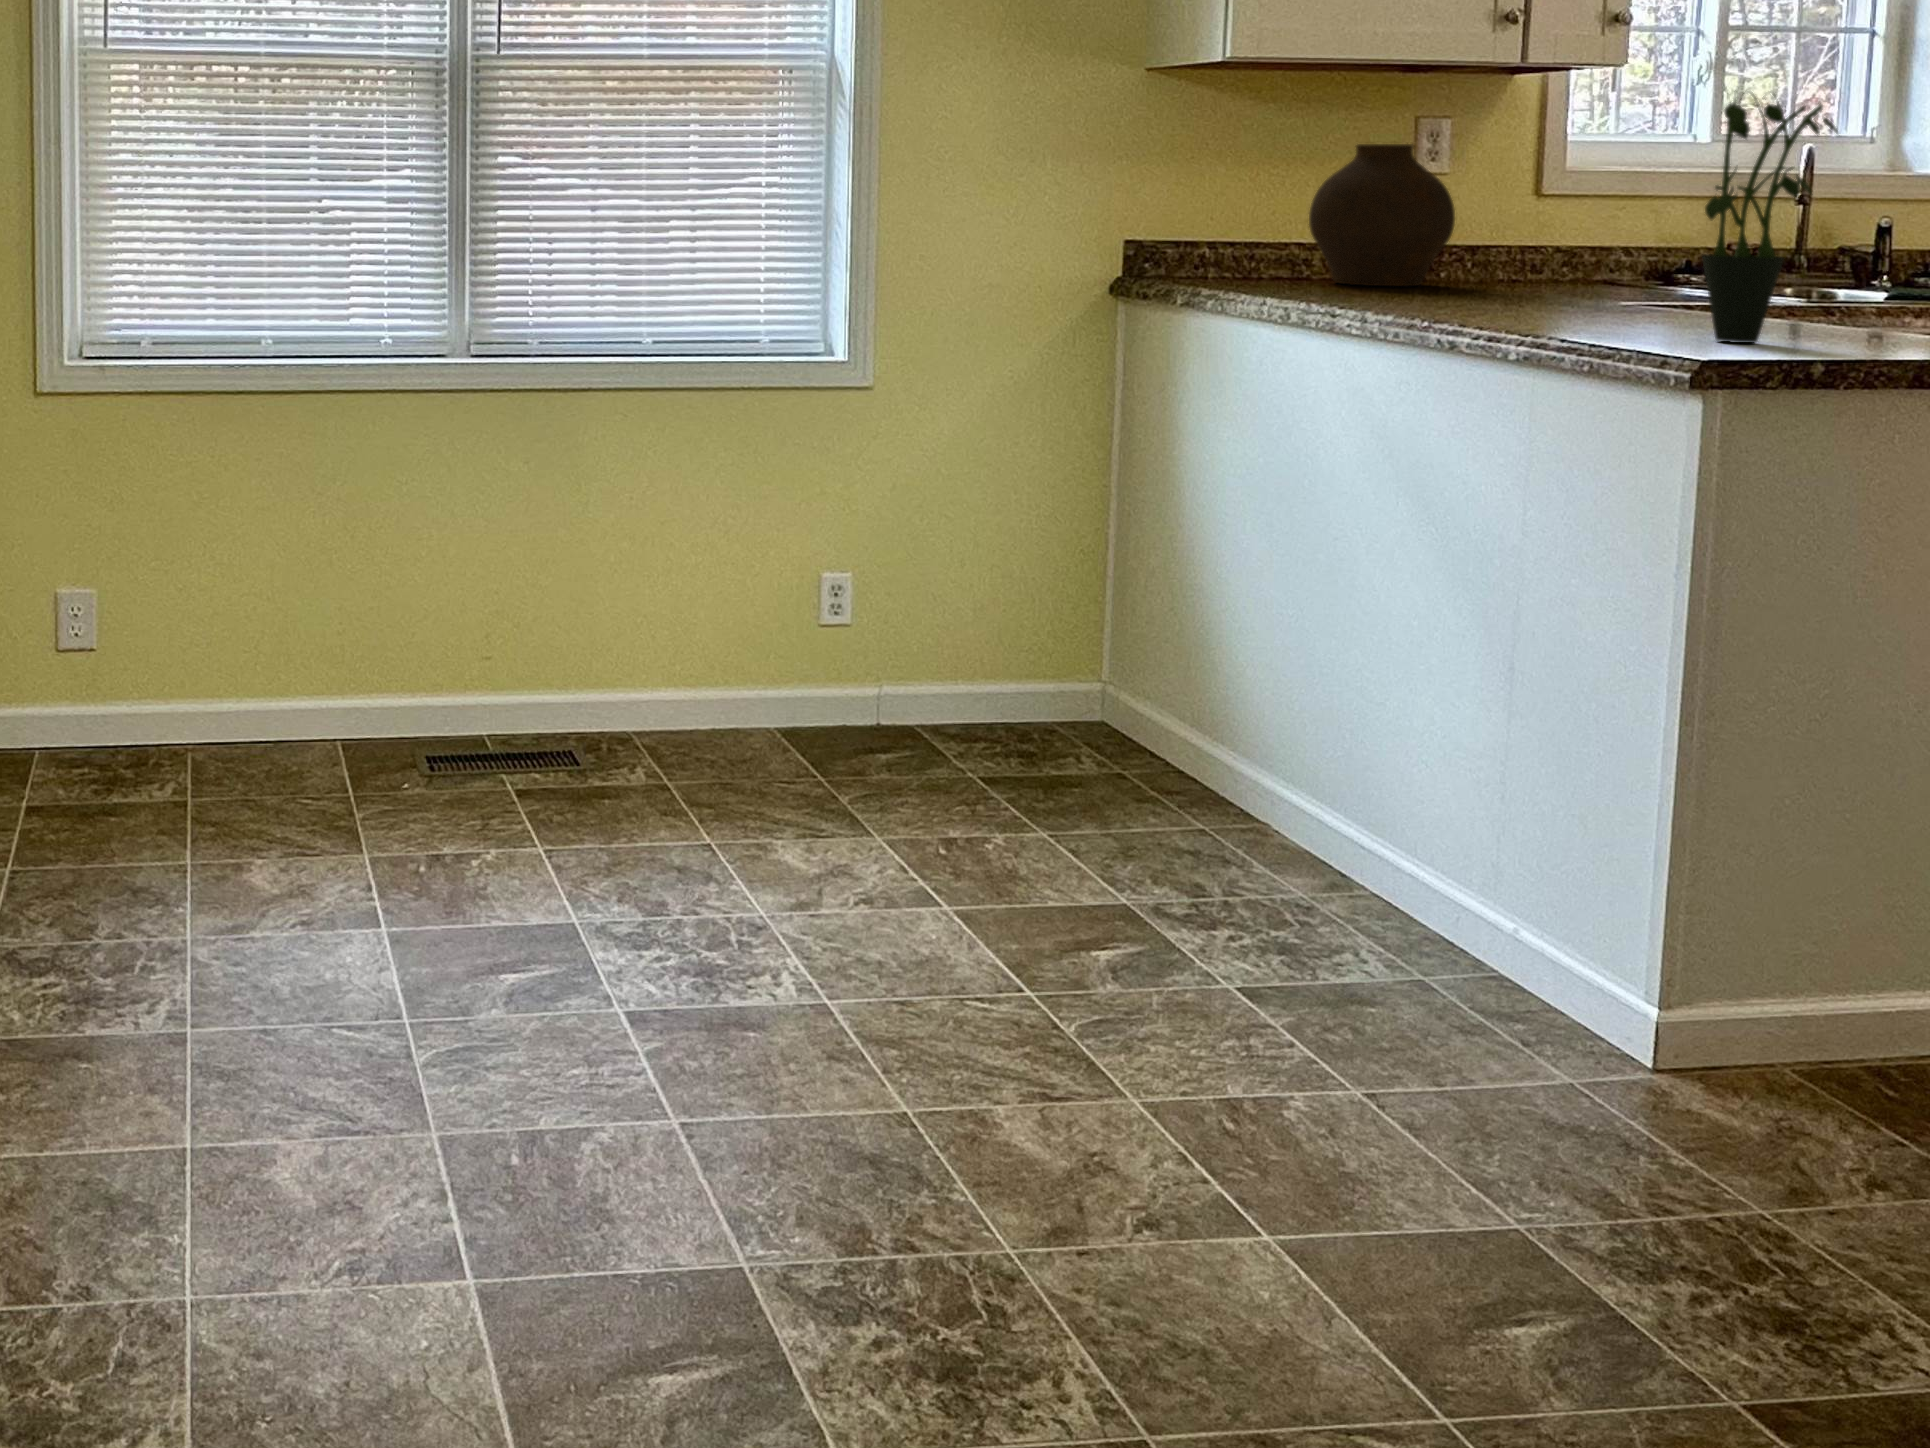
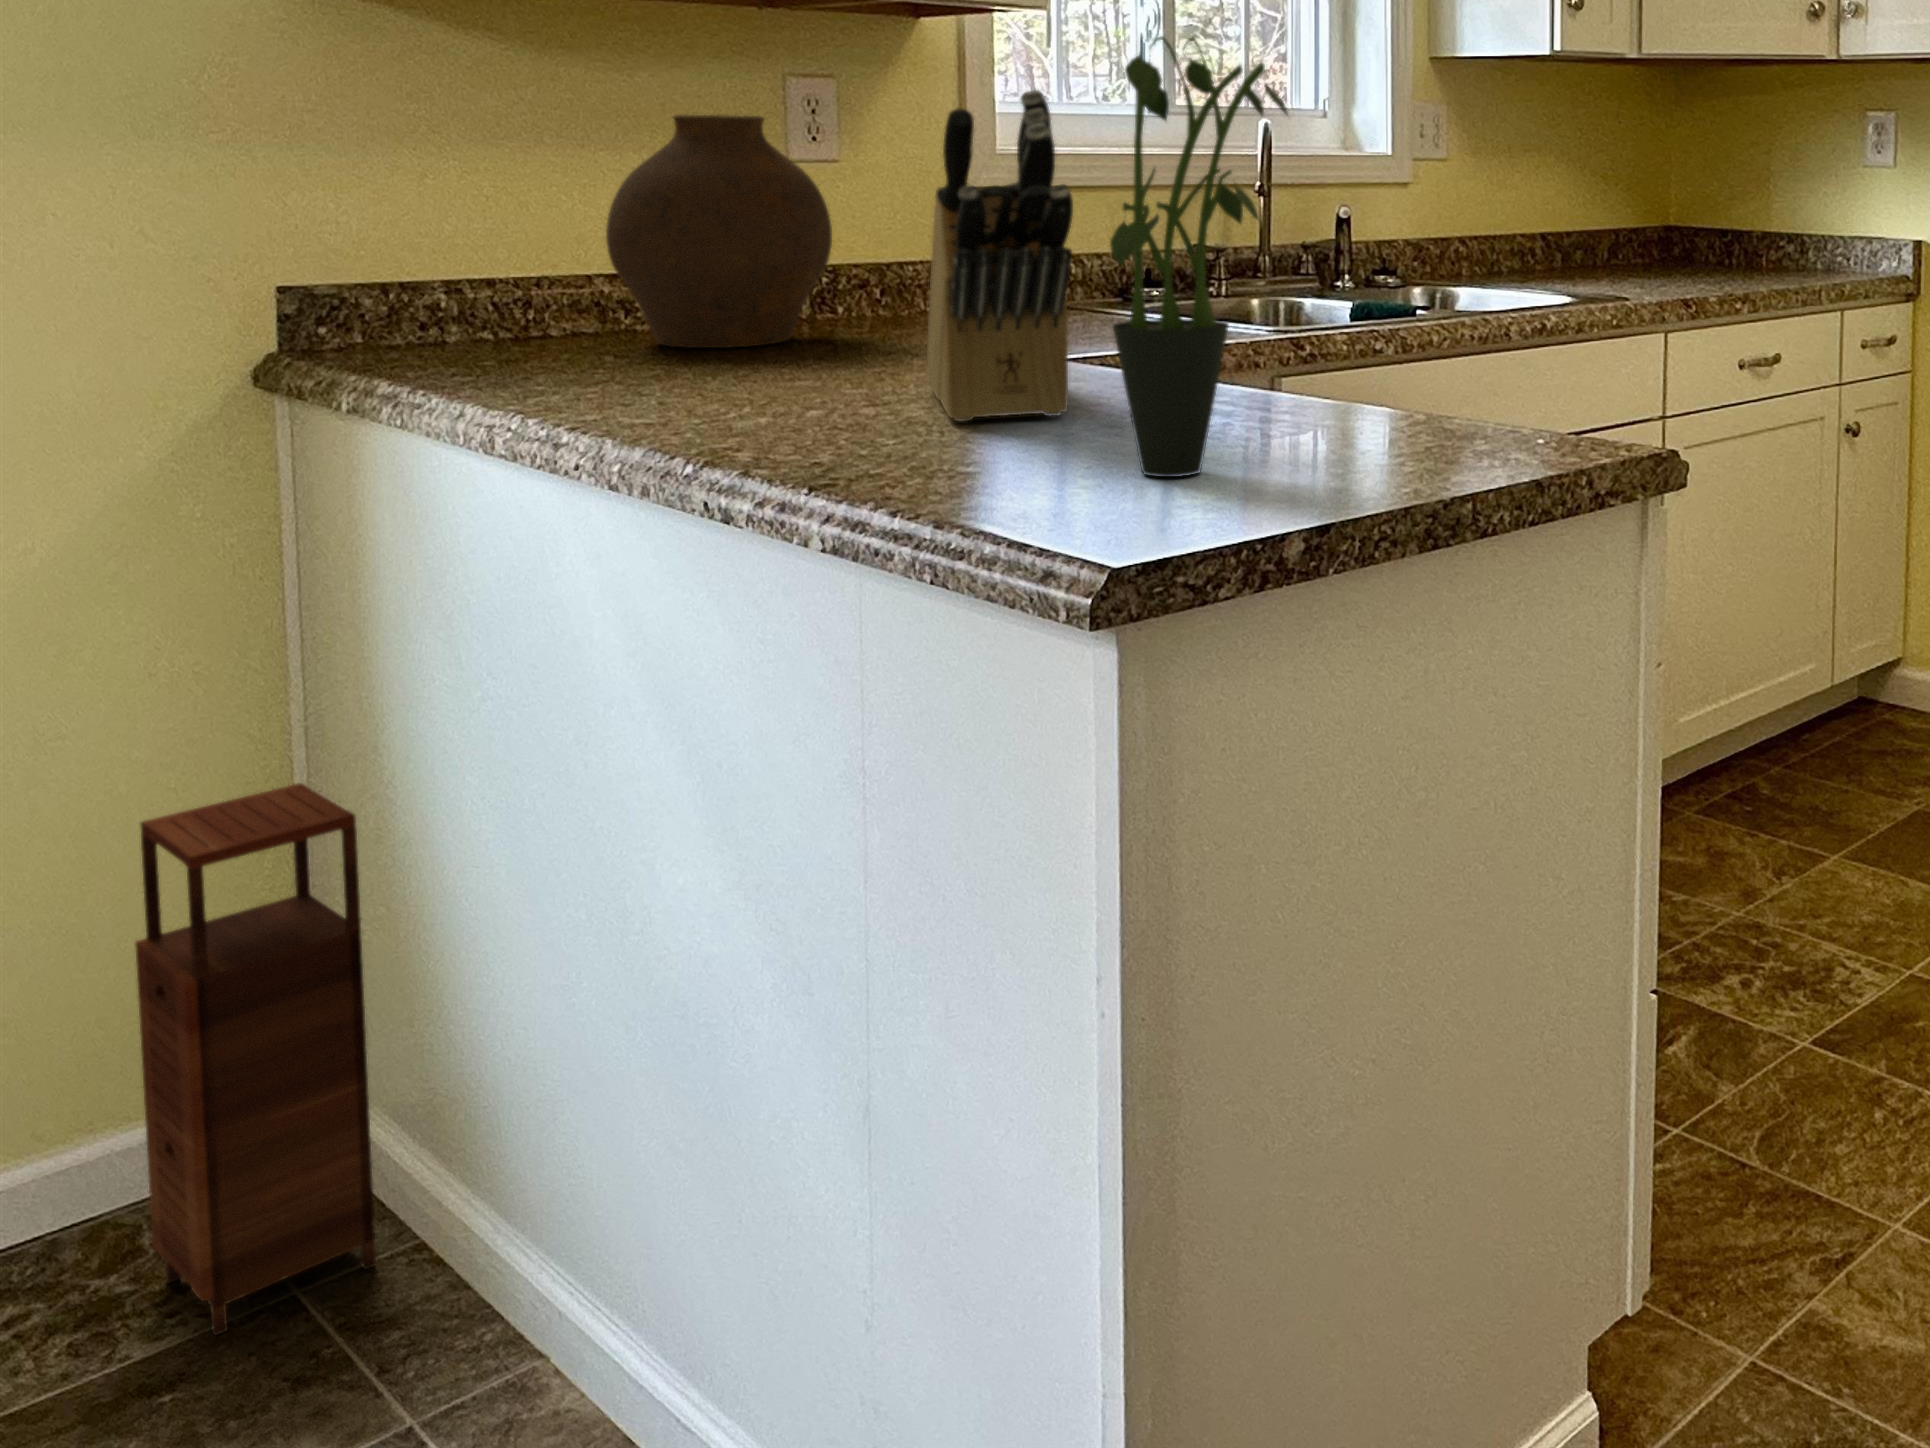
knife block: none [1541,123,1670,320] -> present [927,90,1073,422]
storage cabinet: none [1052,502,1171,766] -> present [135,783,376,1335]

